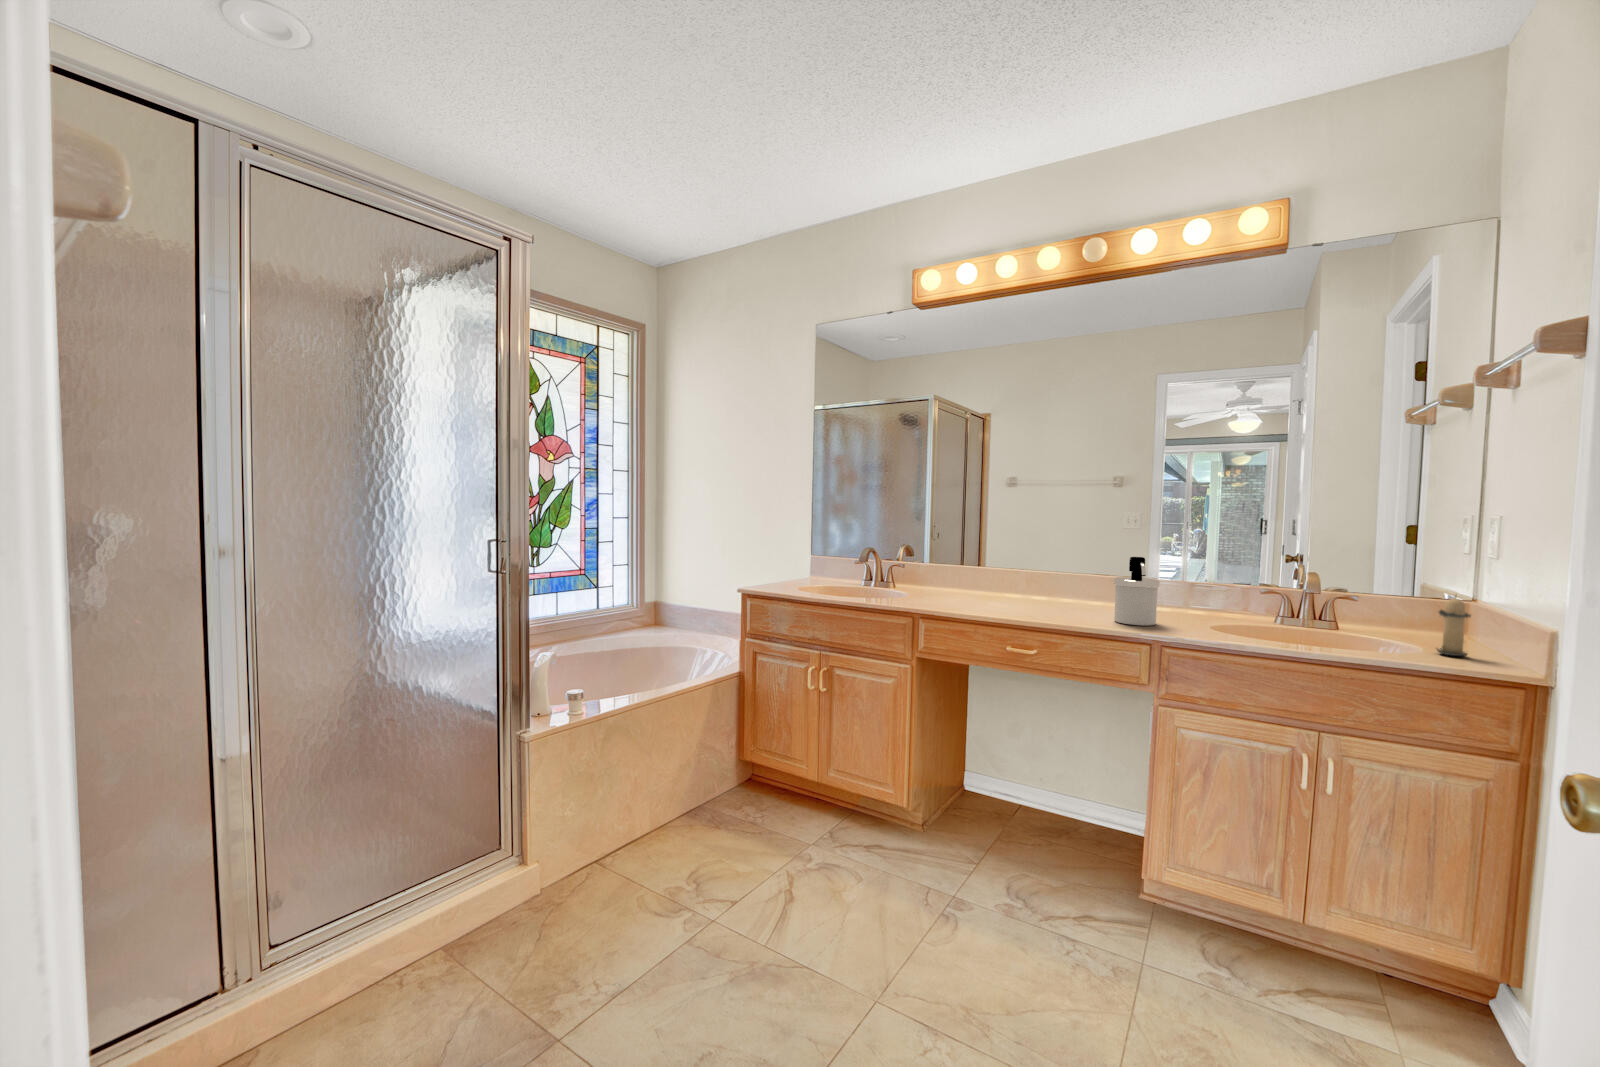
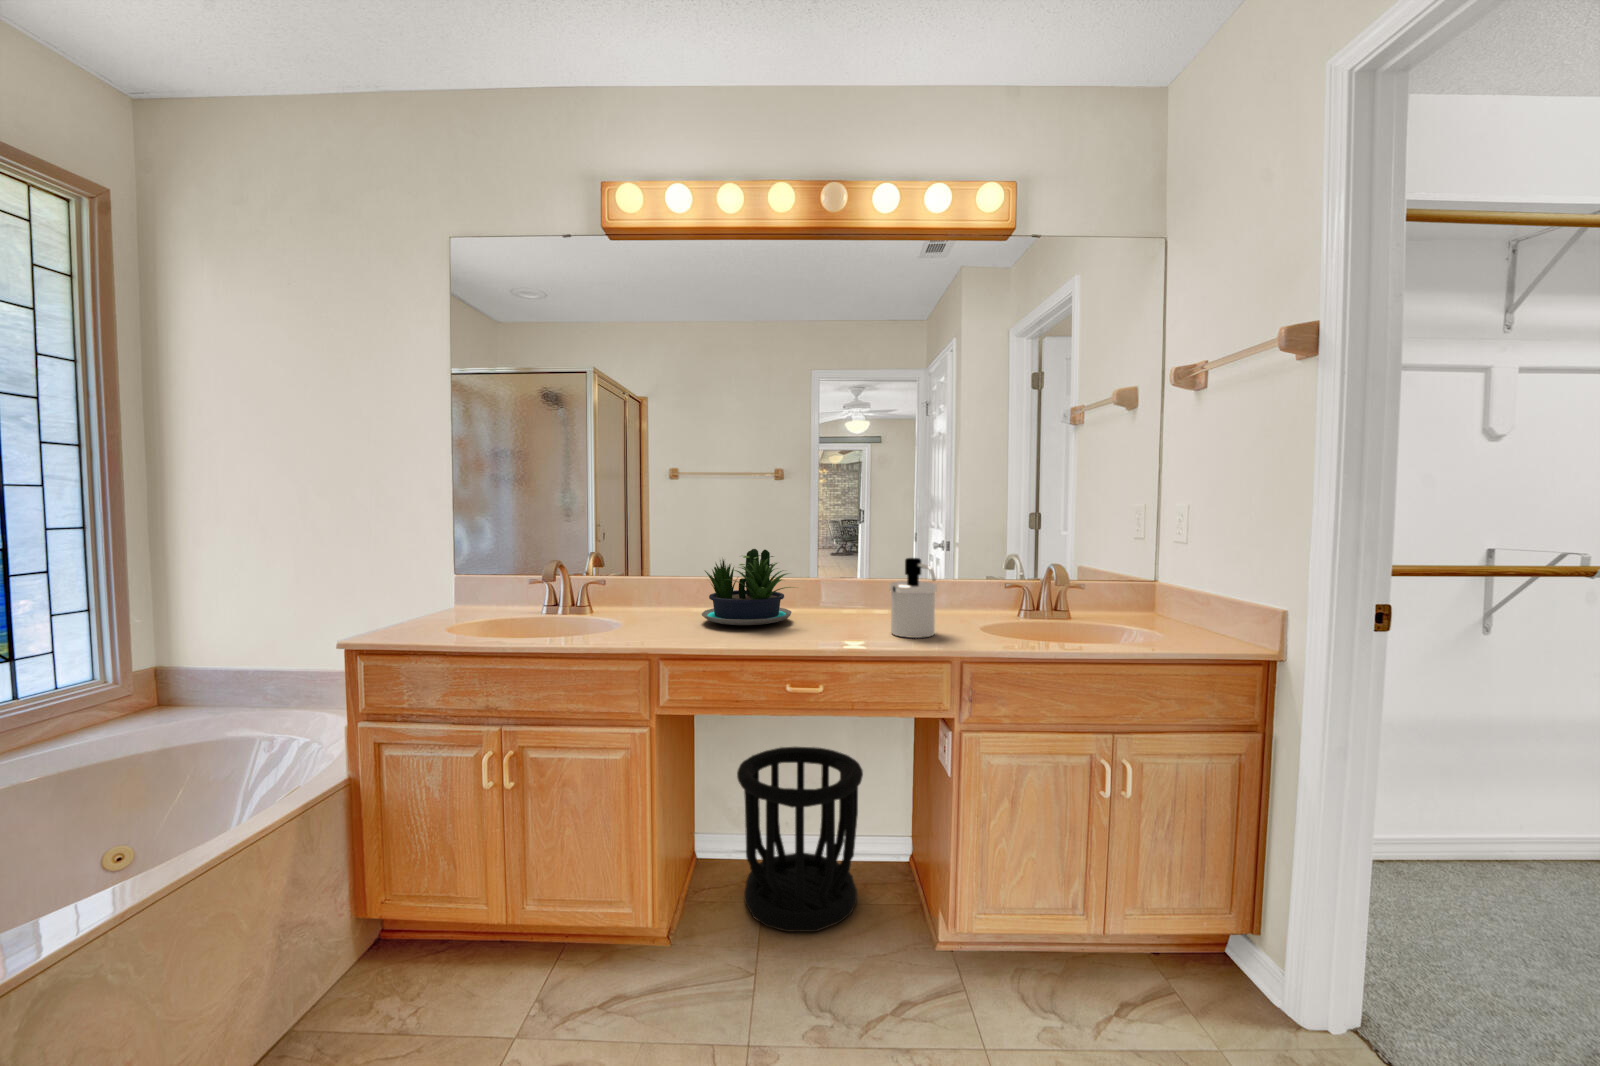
potted plant: none [966,544,1042,603] -> present [702,549,791,625]
candle: present [1437,598,1471,656] -> none [1168,578,1201,637]
wastebasket: none [989,712,1100,859] -> present [737,747,863,932]

